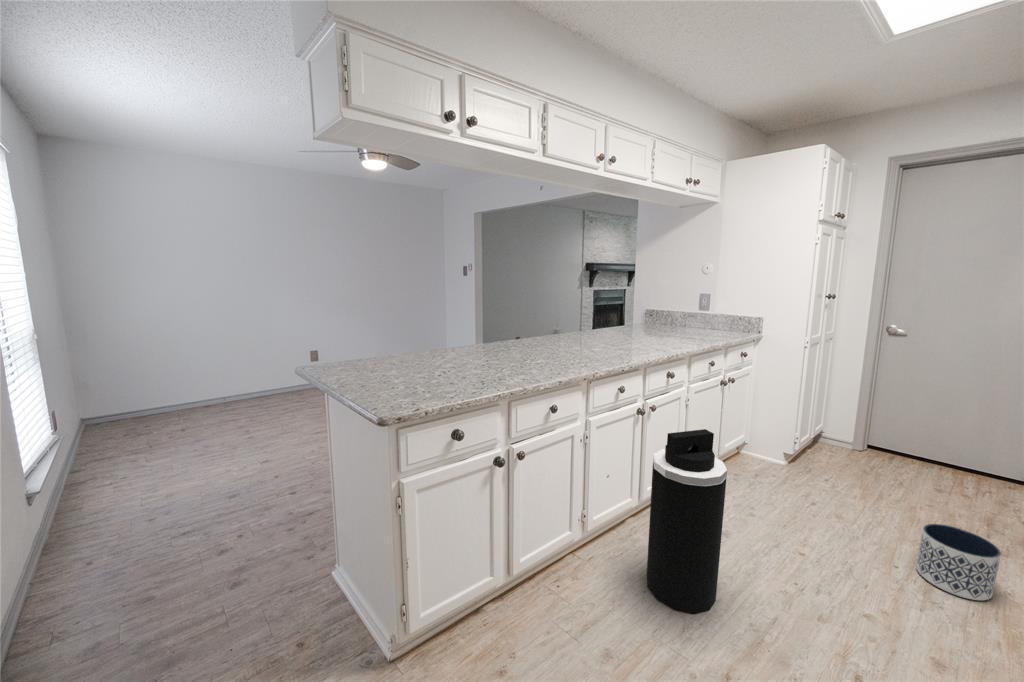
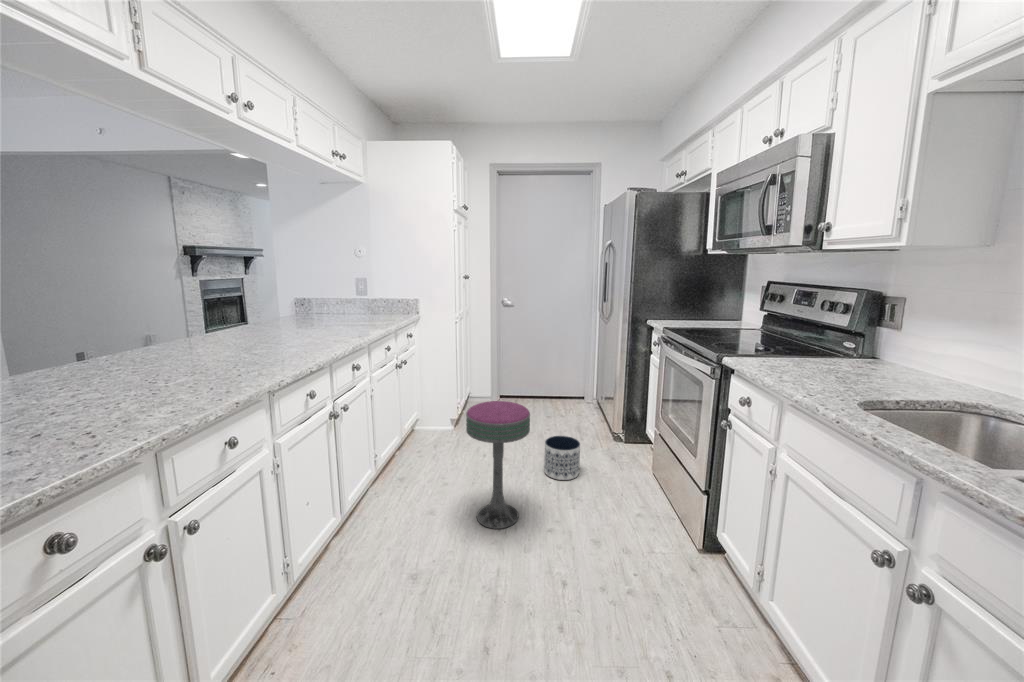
trash can: present [647,429,727,614] -> none [369,414,444,609]
bar stool: none [777,442,877,602] -> present [466,401,530,529]

